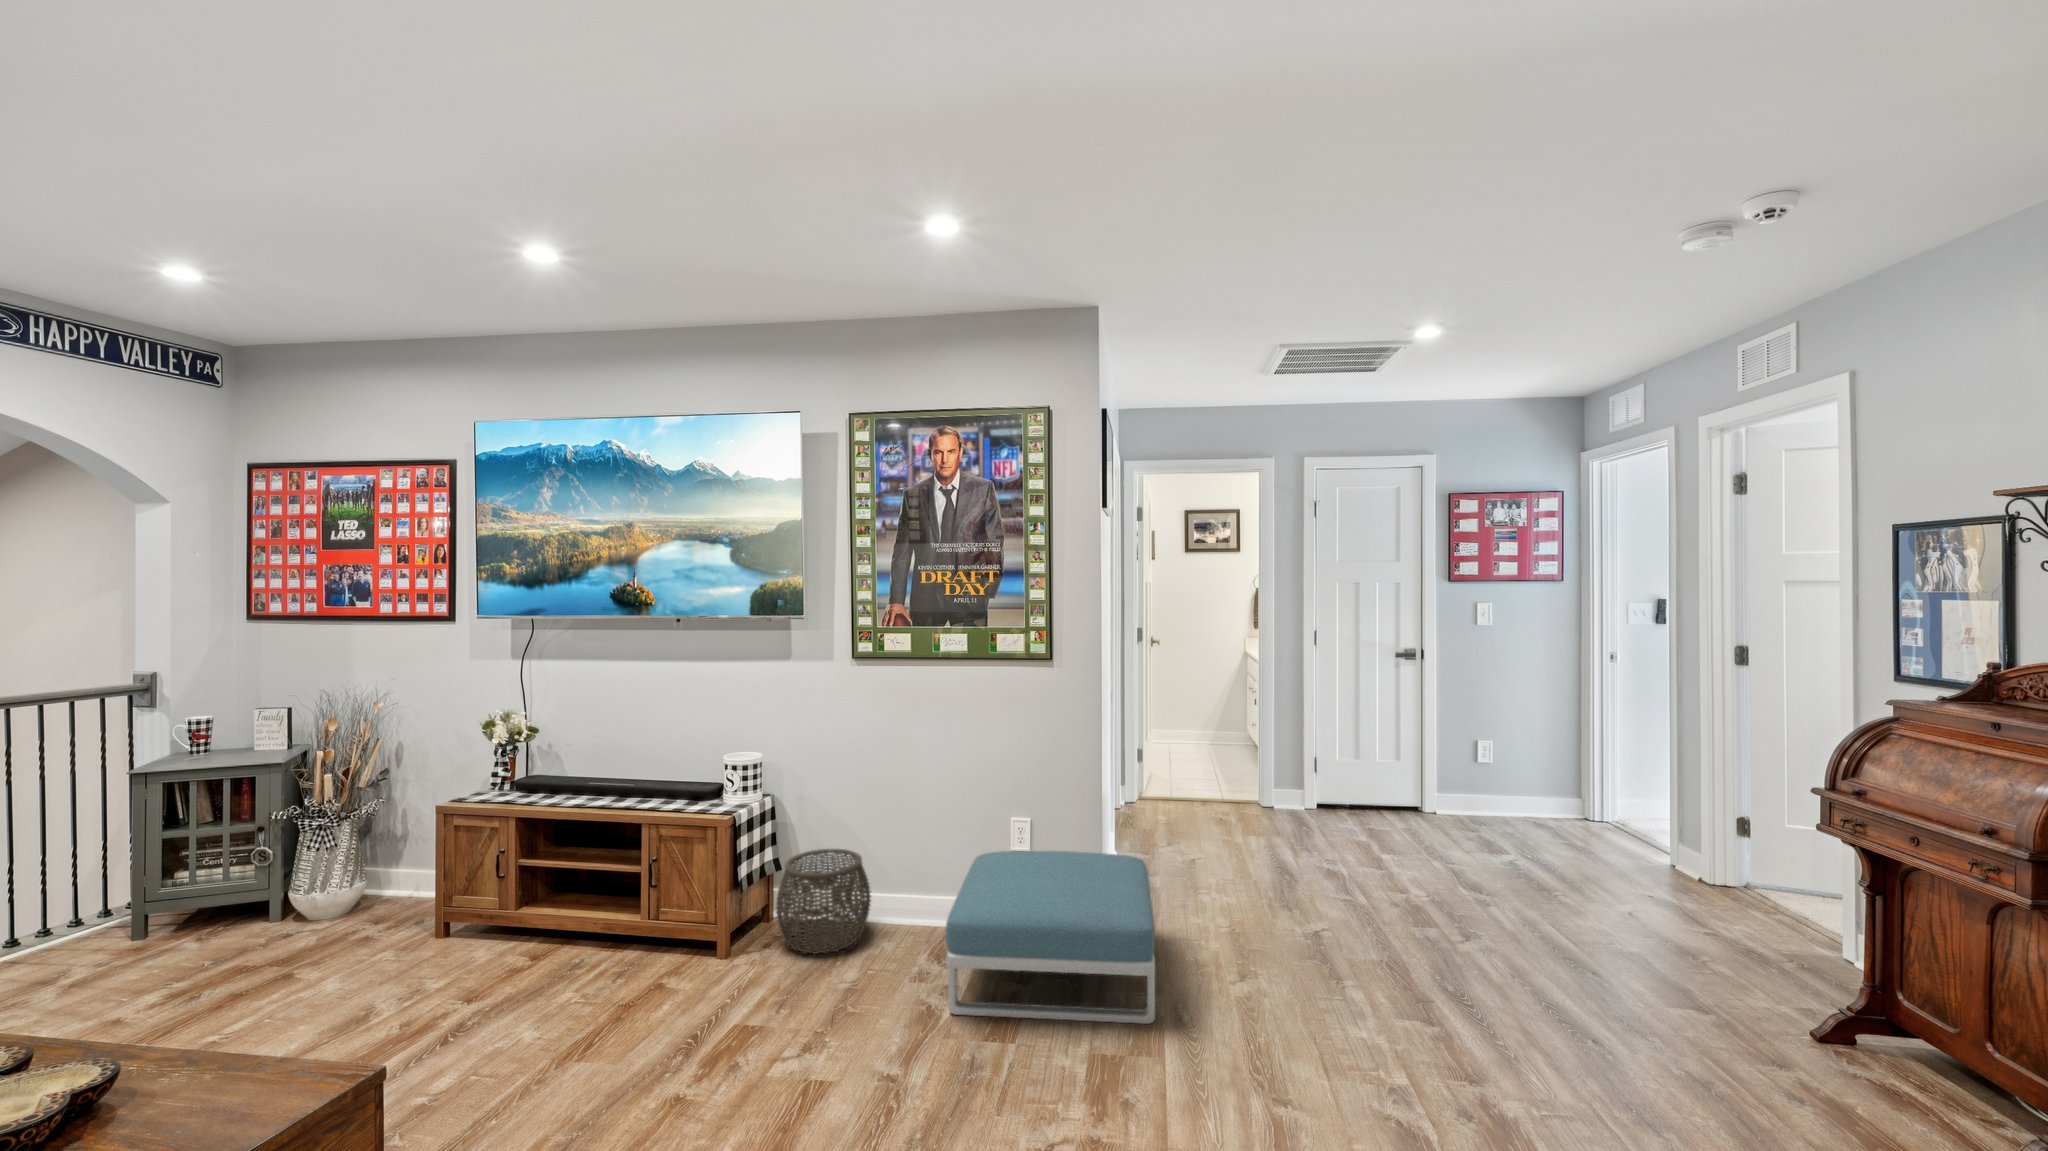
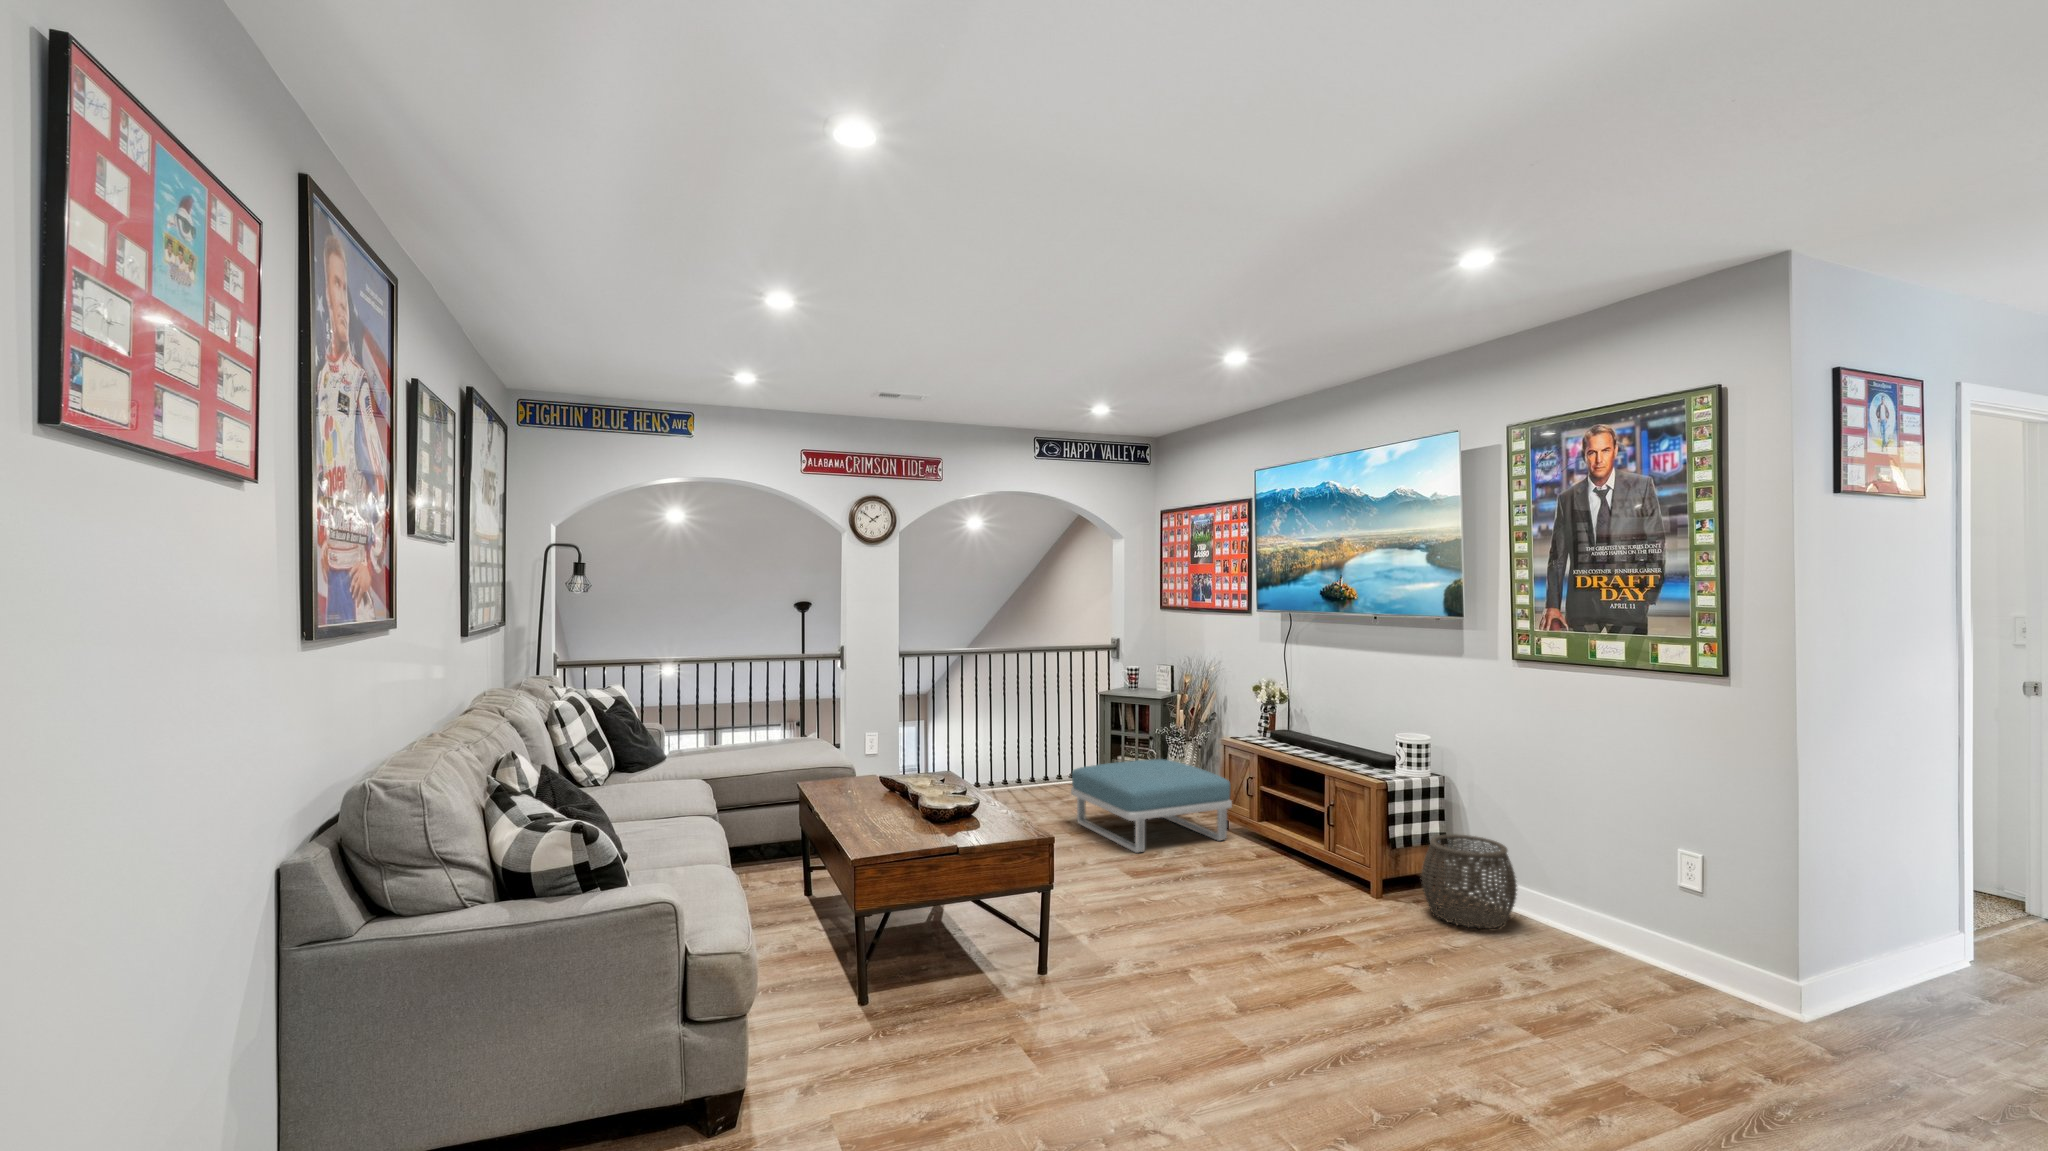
footstool: present [946,851,1155,1024] -> present [1071,759,1232,853]

